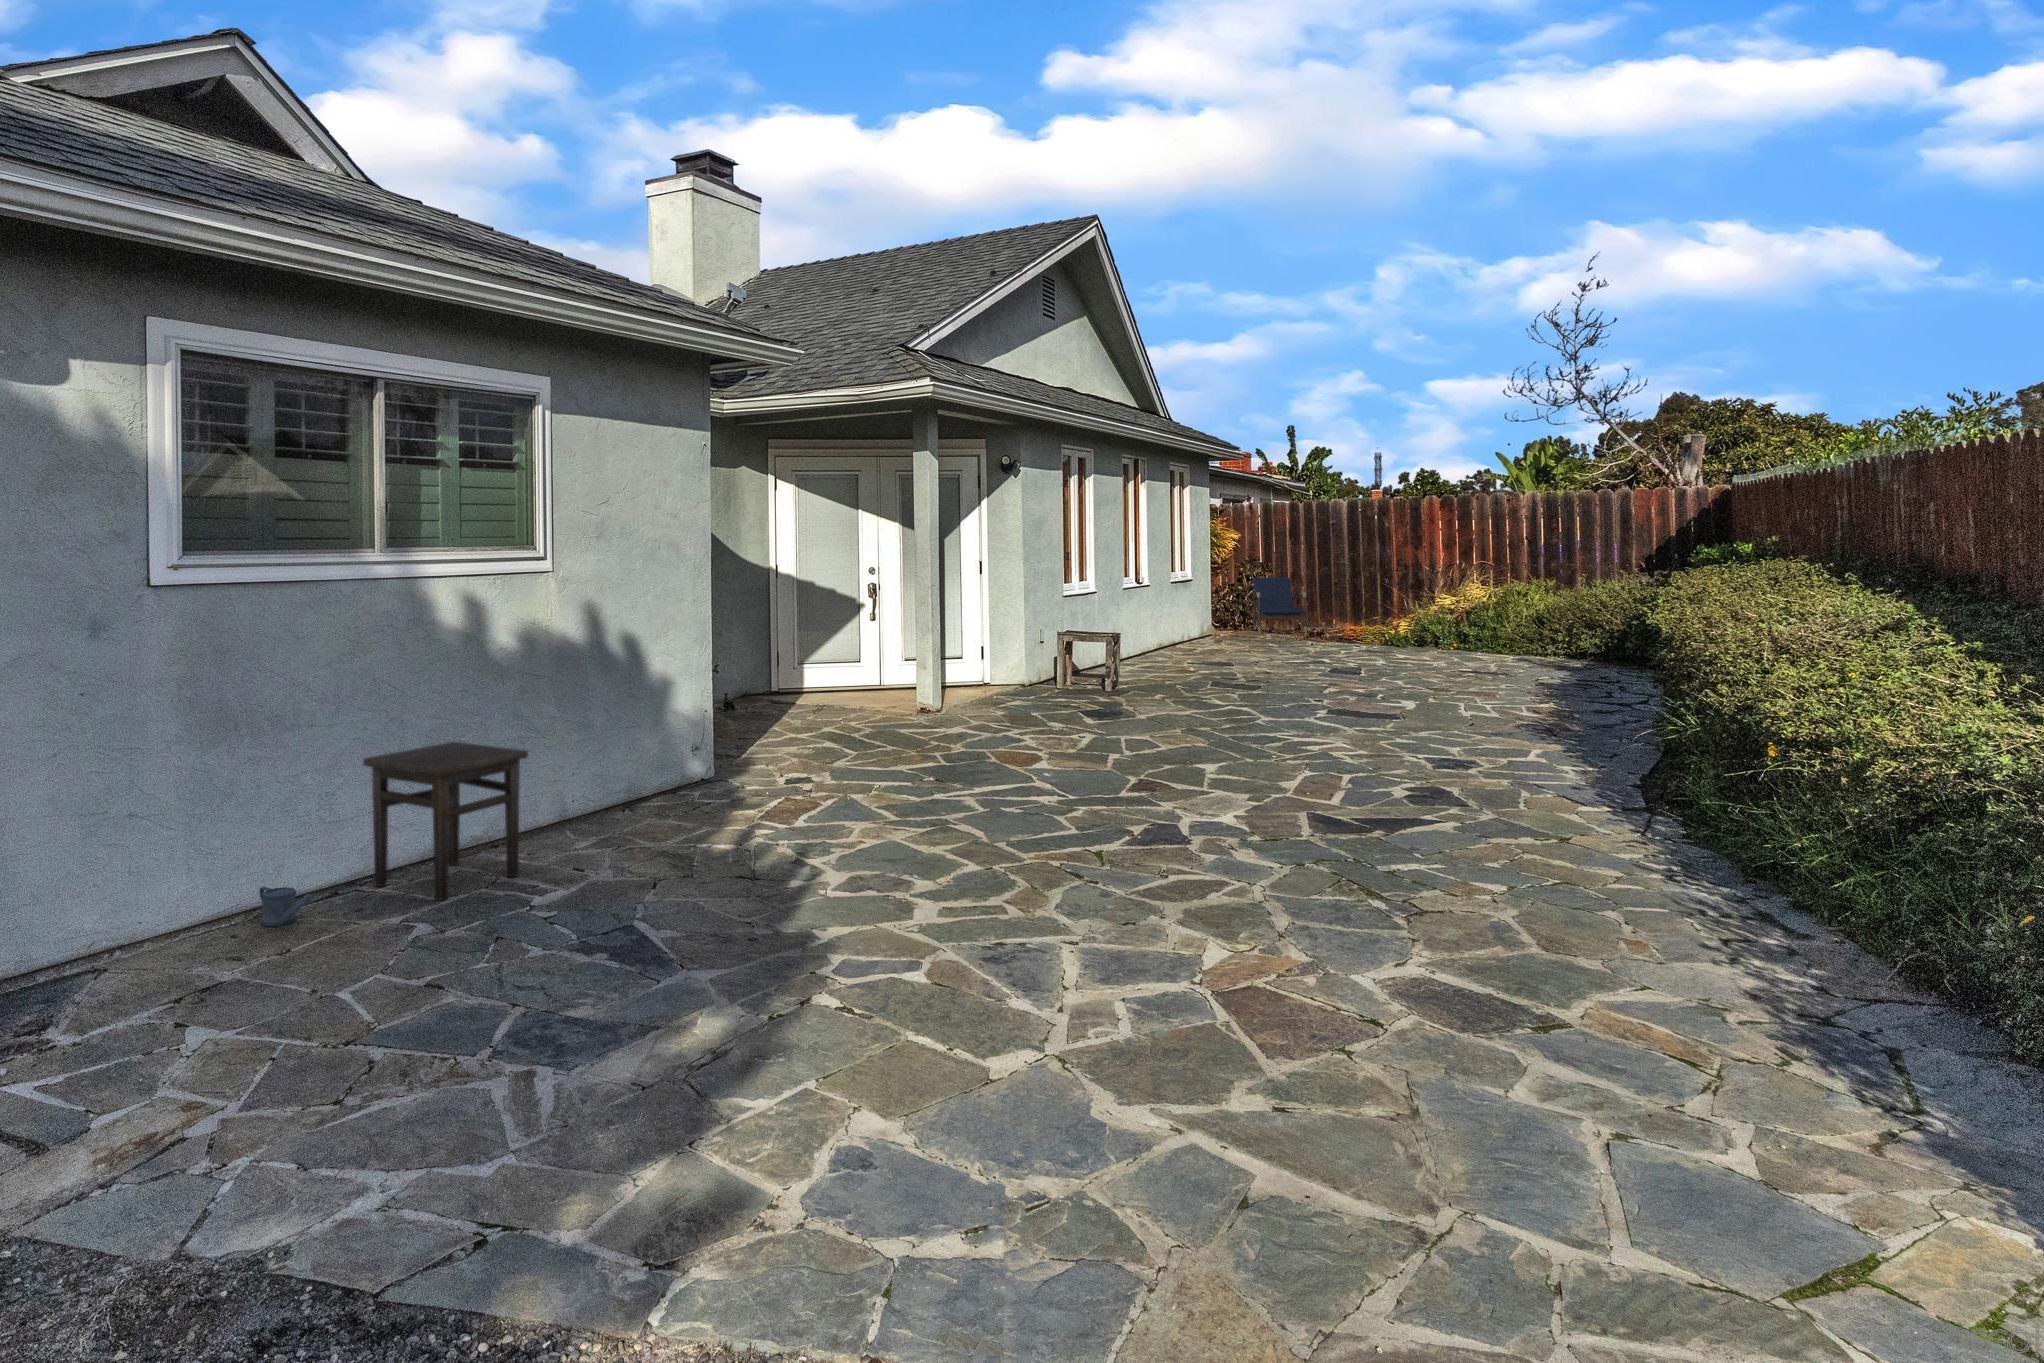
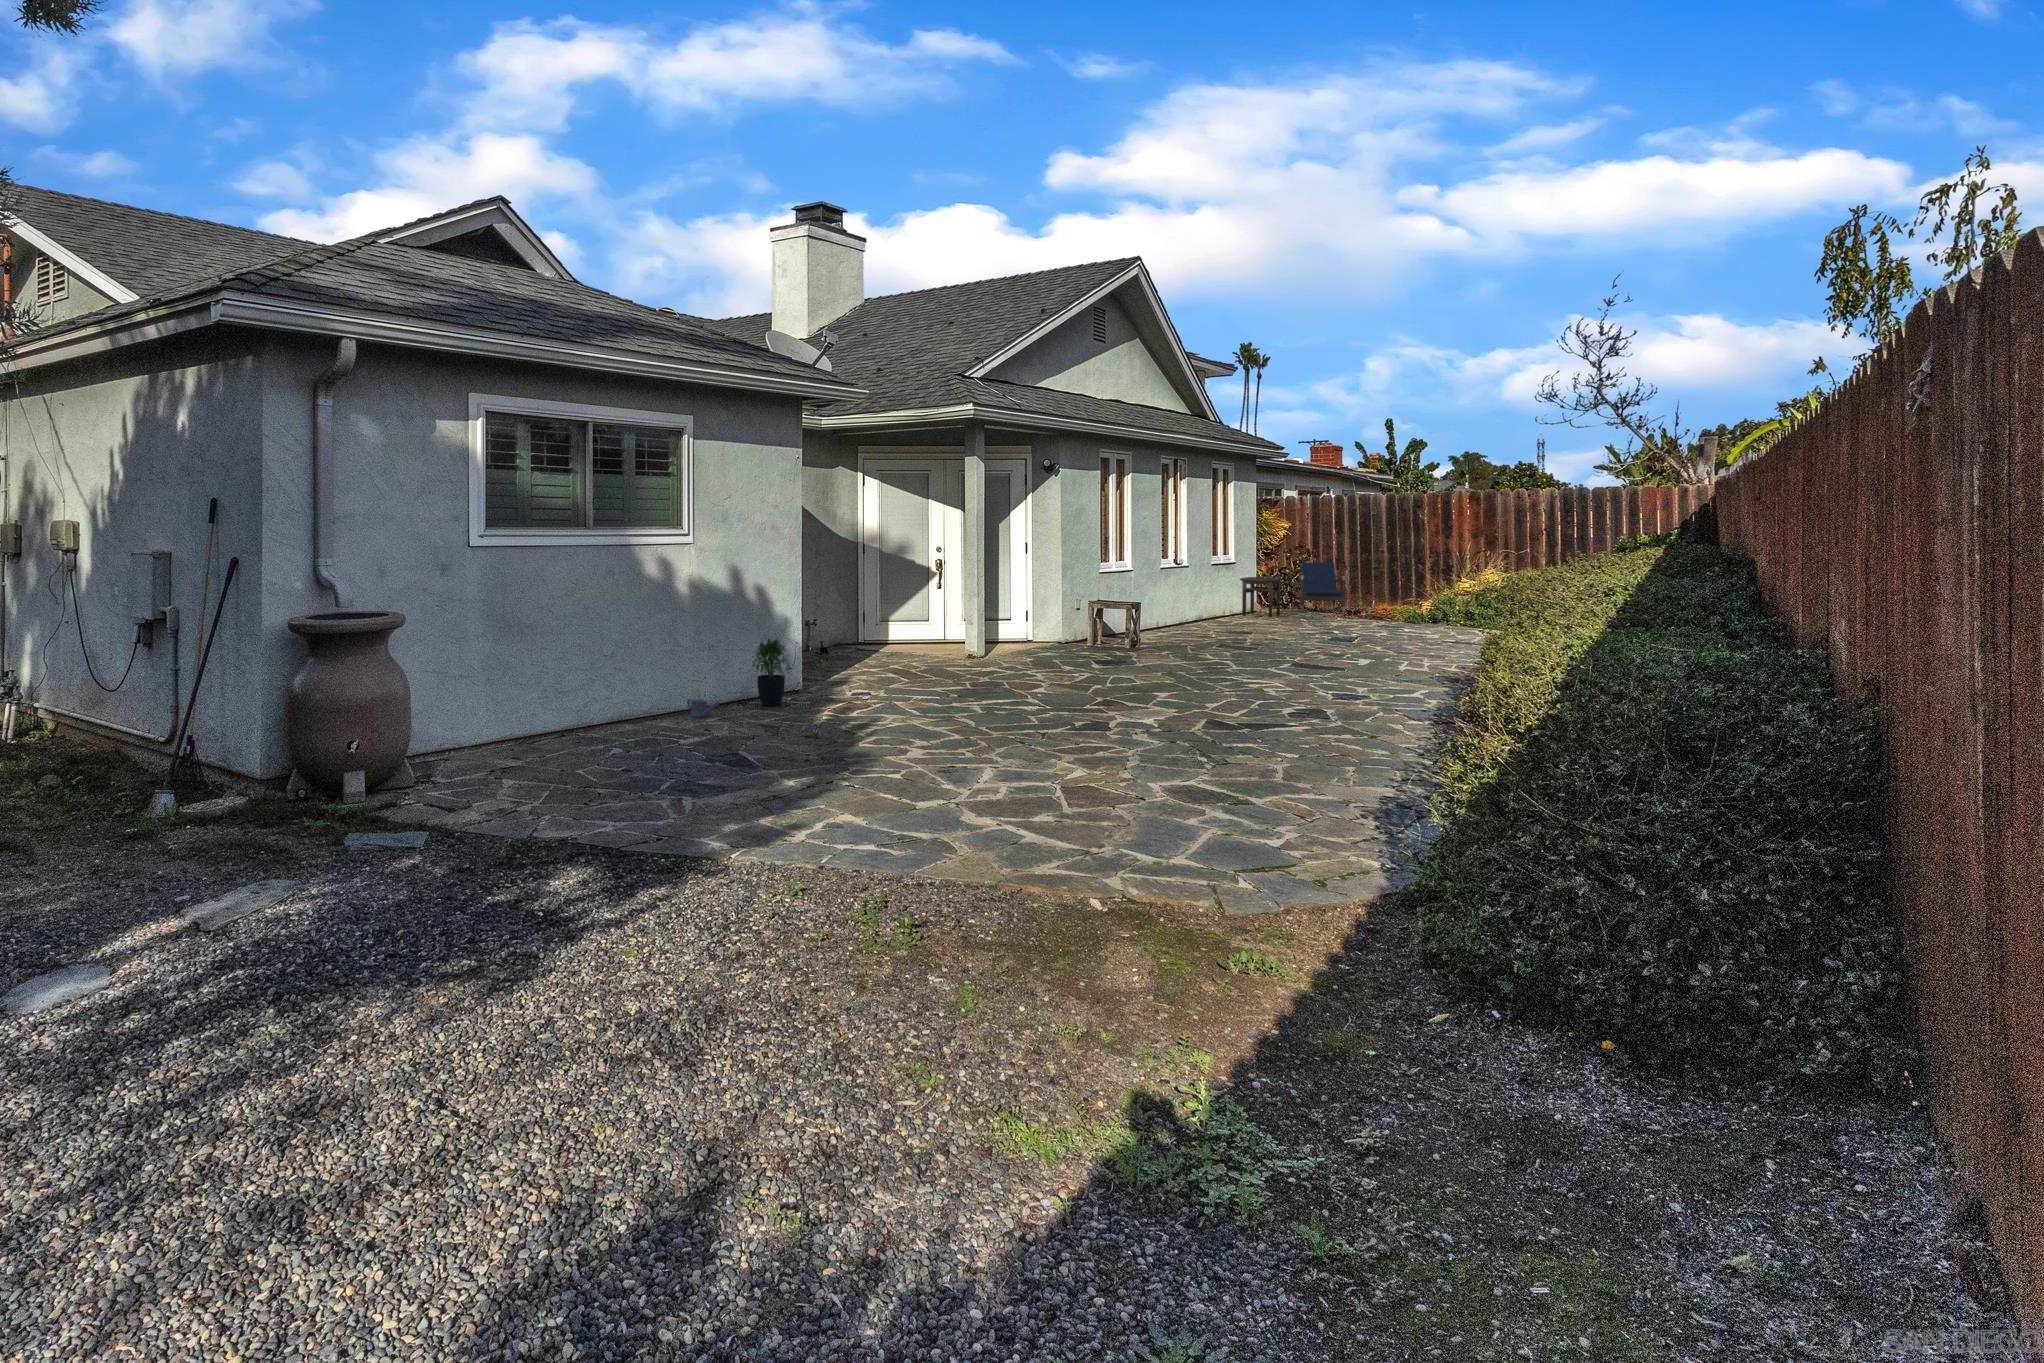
potted plant: none [638,707,705,811] -> present [752,638,790,706]
side table: present [363,742,528,900] -> present [1240,577,1283,617]
watering can: present [260,887,313,926] -> present [687,699,719,718]

